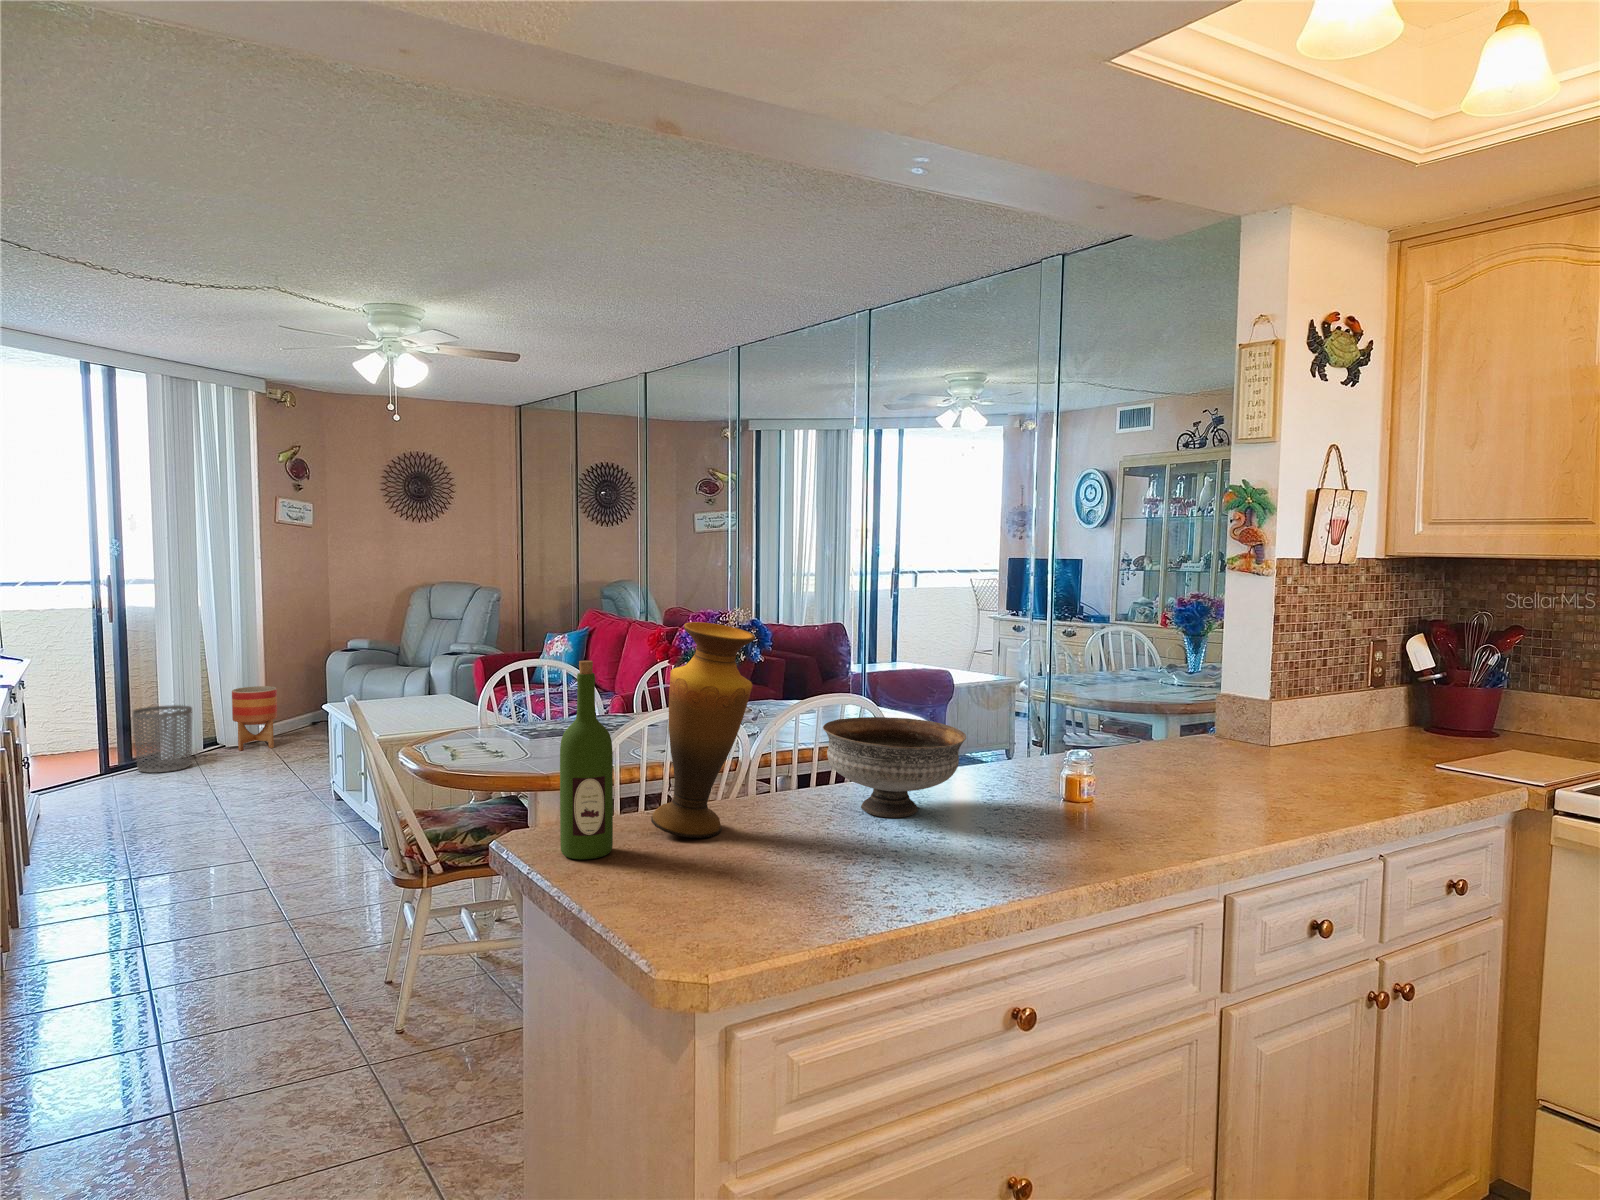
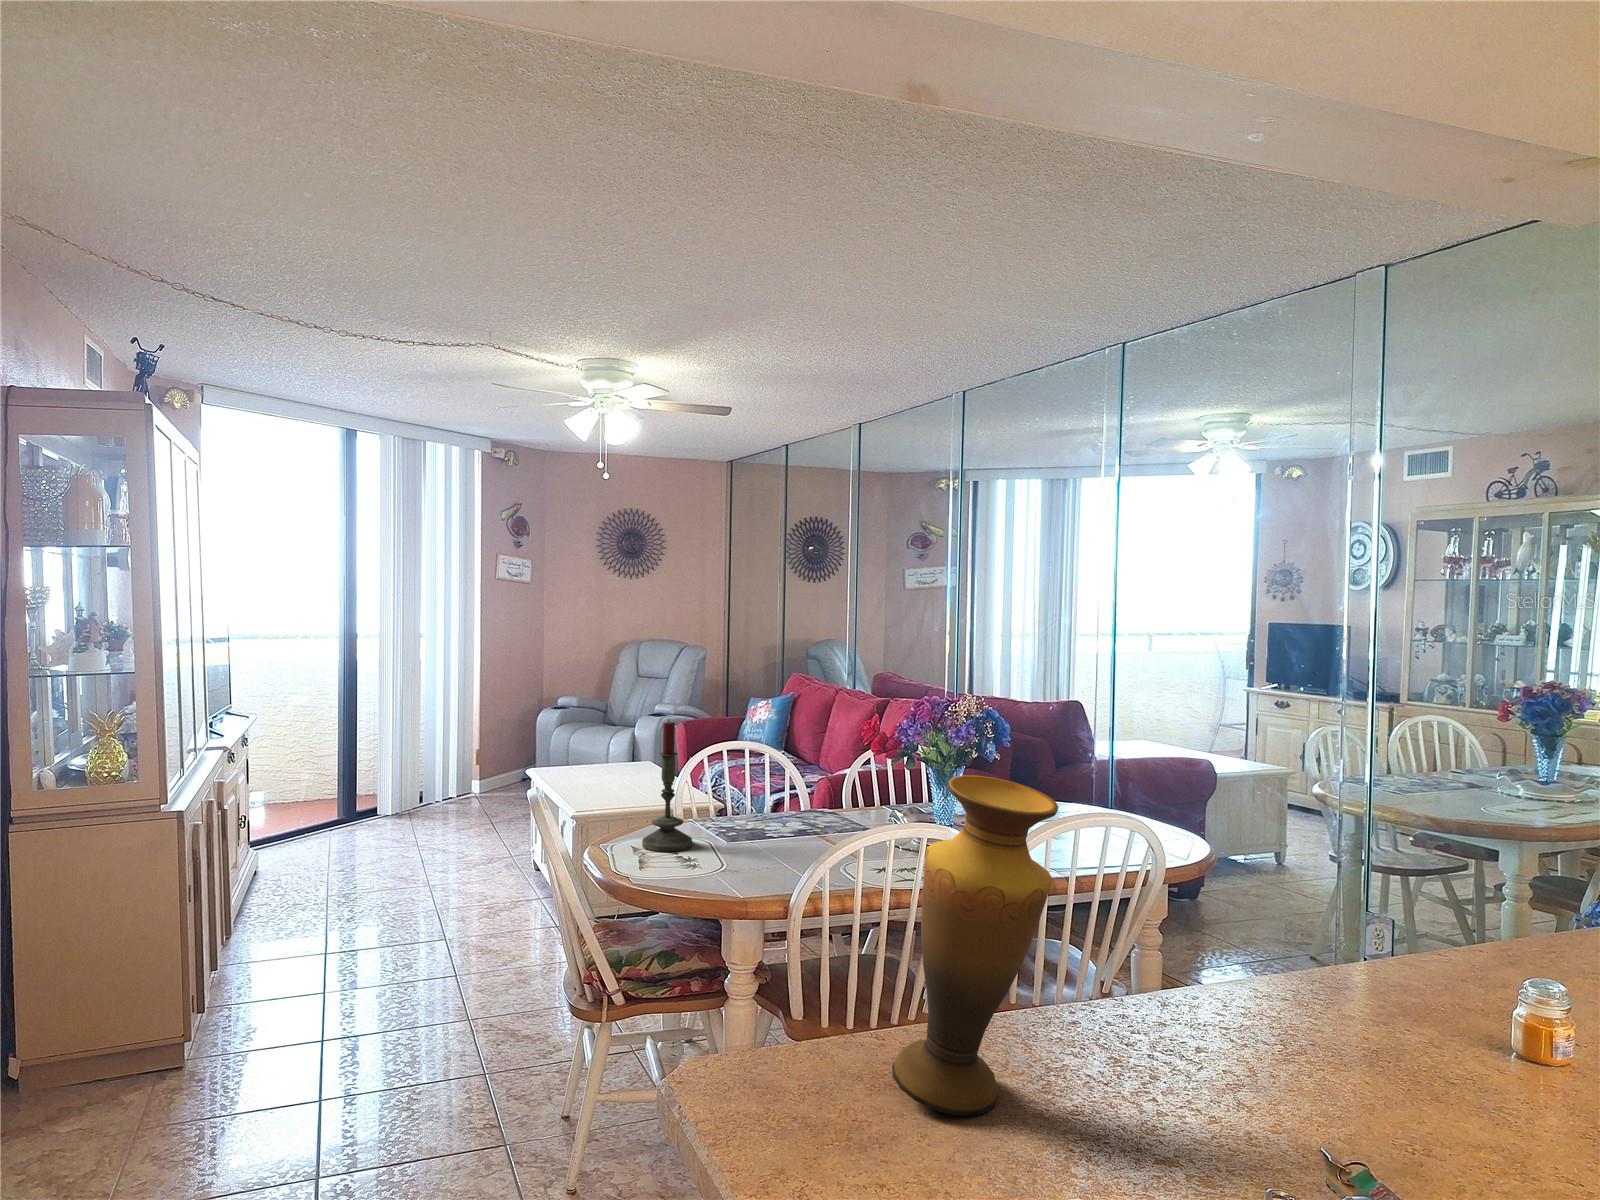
candle: none [453,633,498,748] -> present [642,719,692,852]
wine bottle: present [560,660,613,859] -> none [759,840,840,1155]
planter: present [232,686,277,751] -> none [449,740,490,804]
waste bin: present [133,705,192,773] -> none [357,758,411,824]
bowl: present [823,717,966,818] -> none [1146,909,1391,1090]

